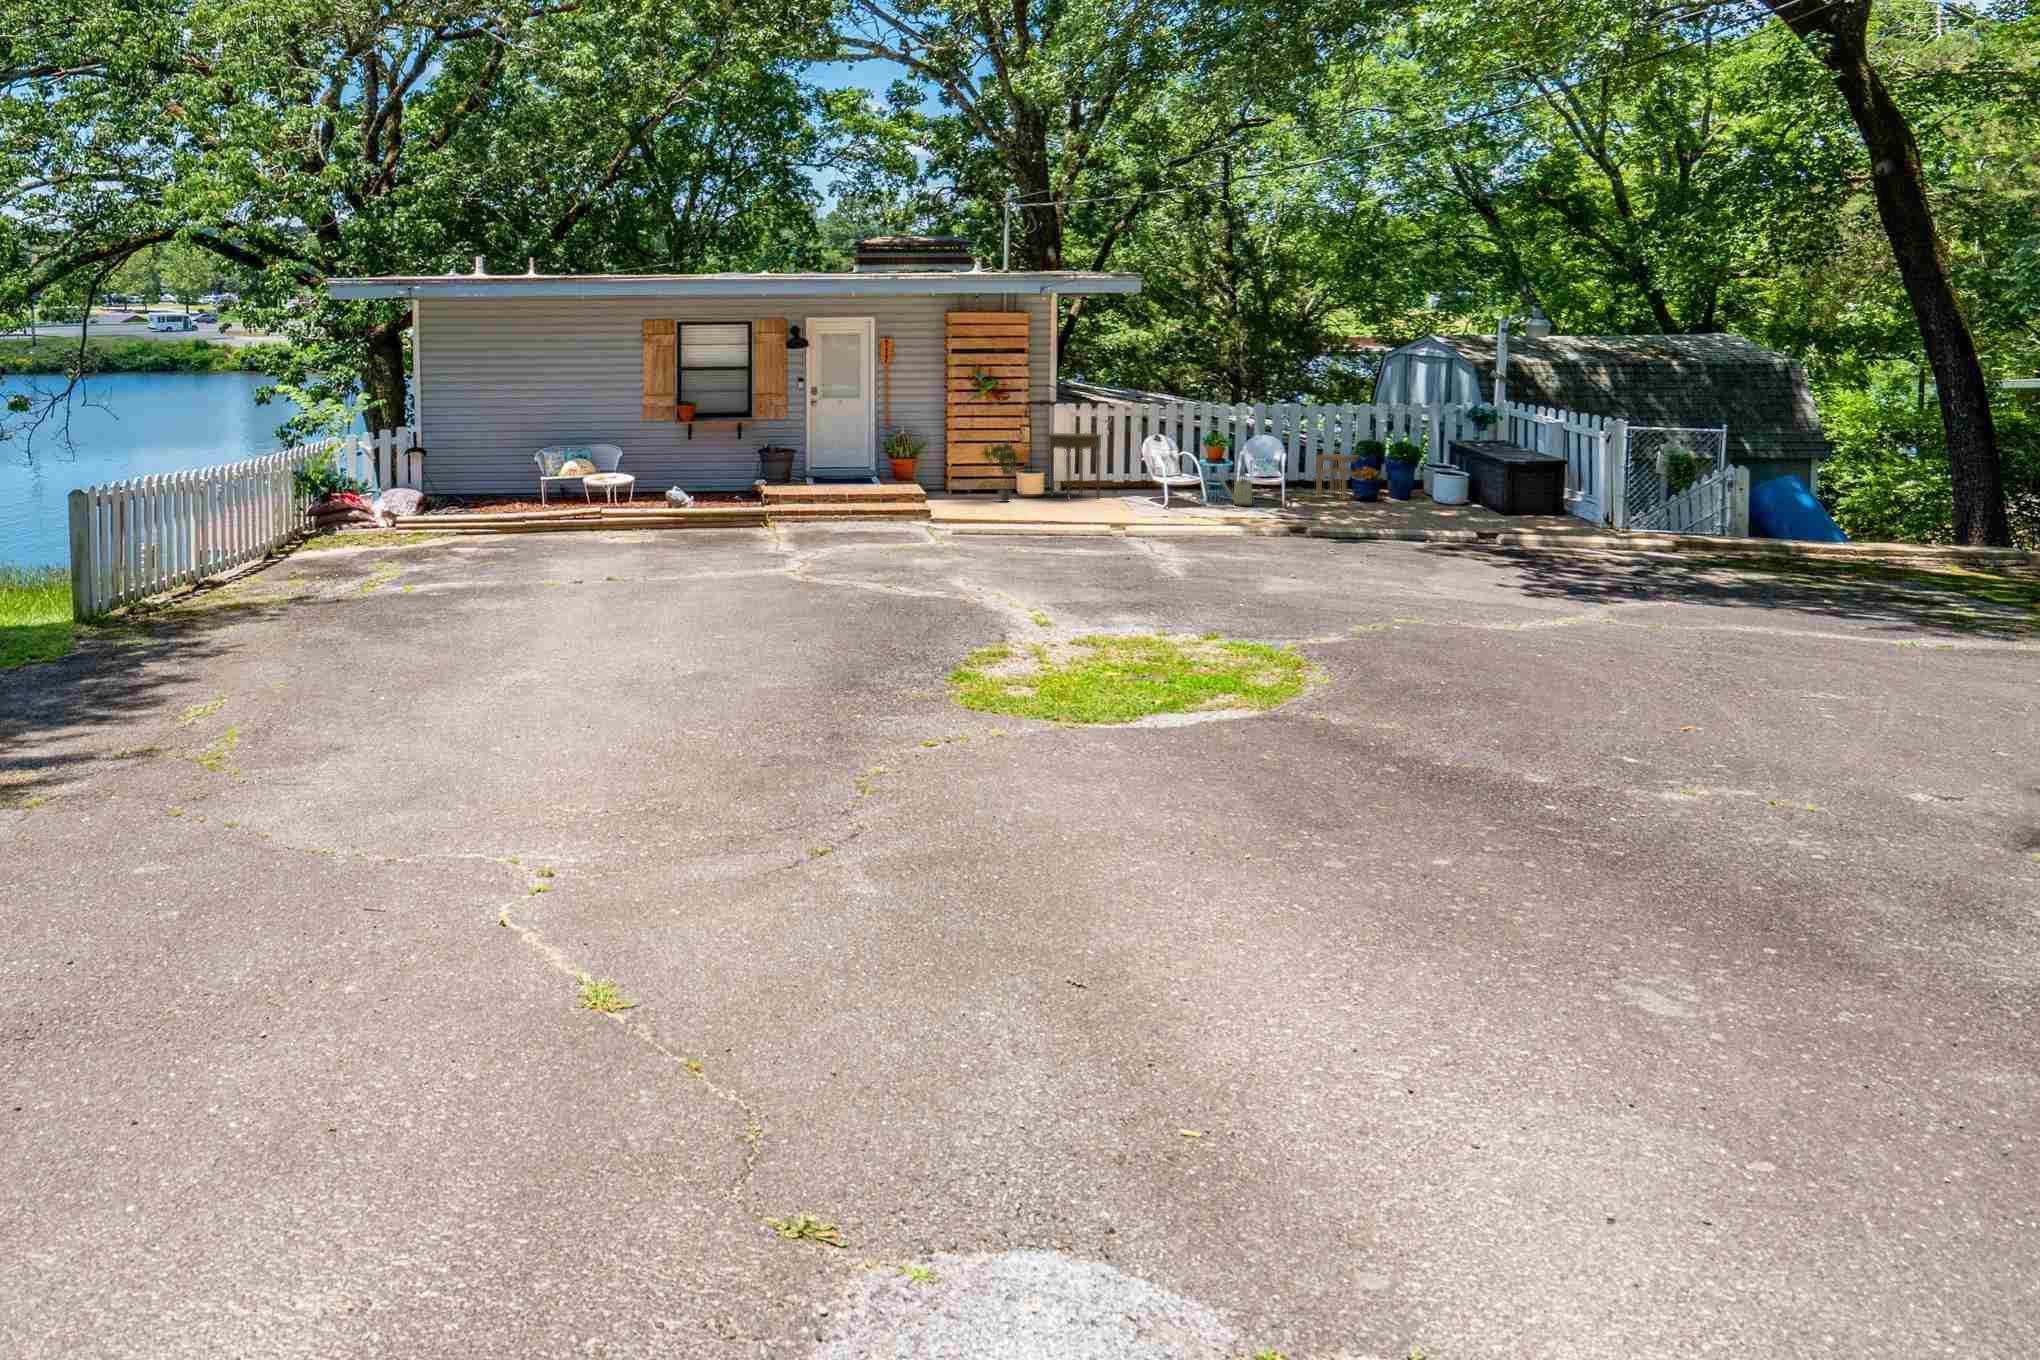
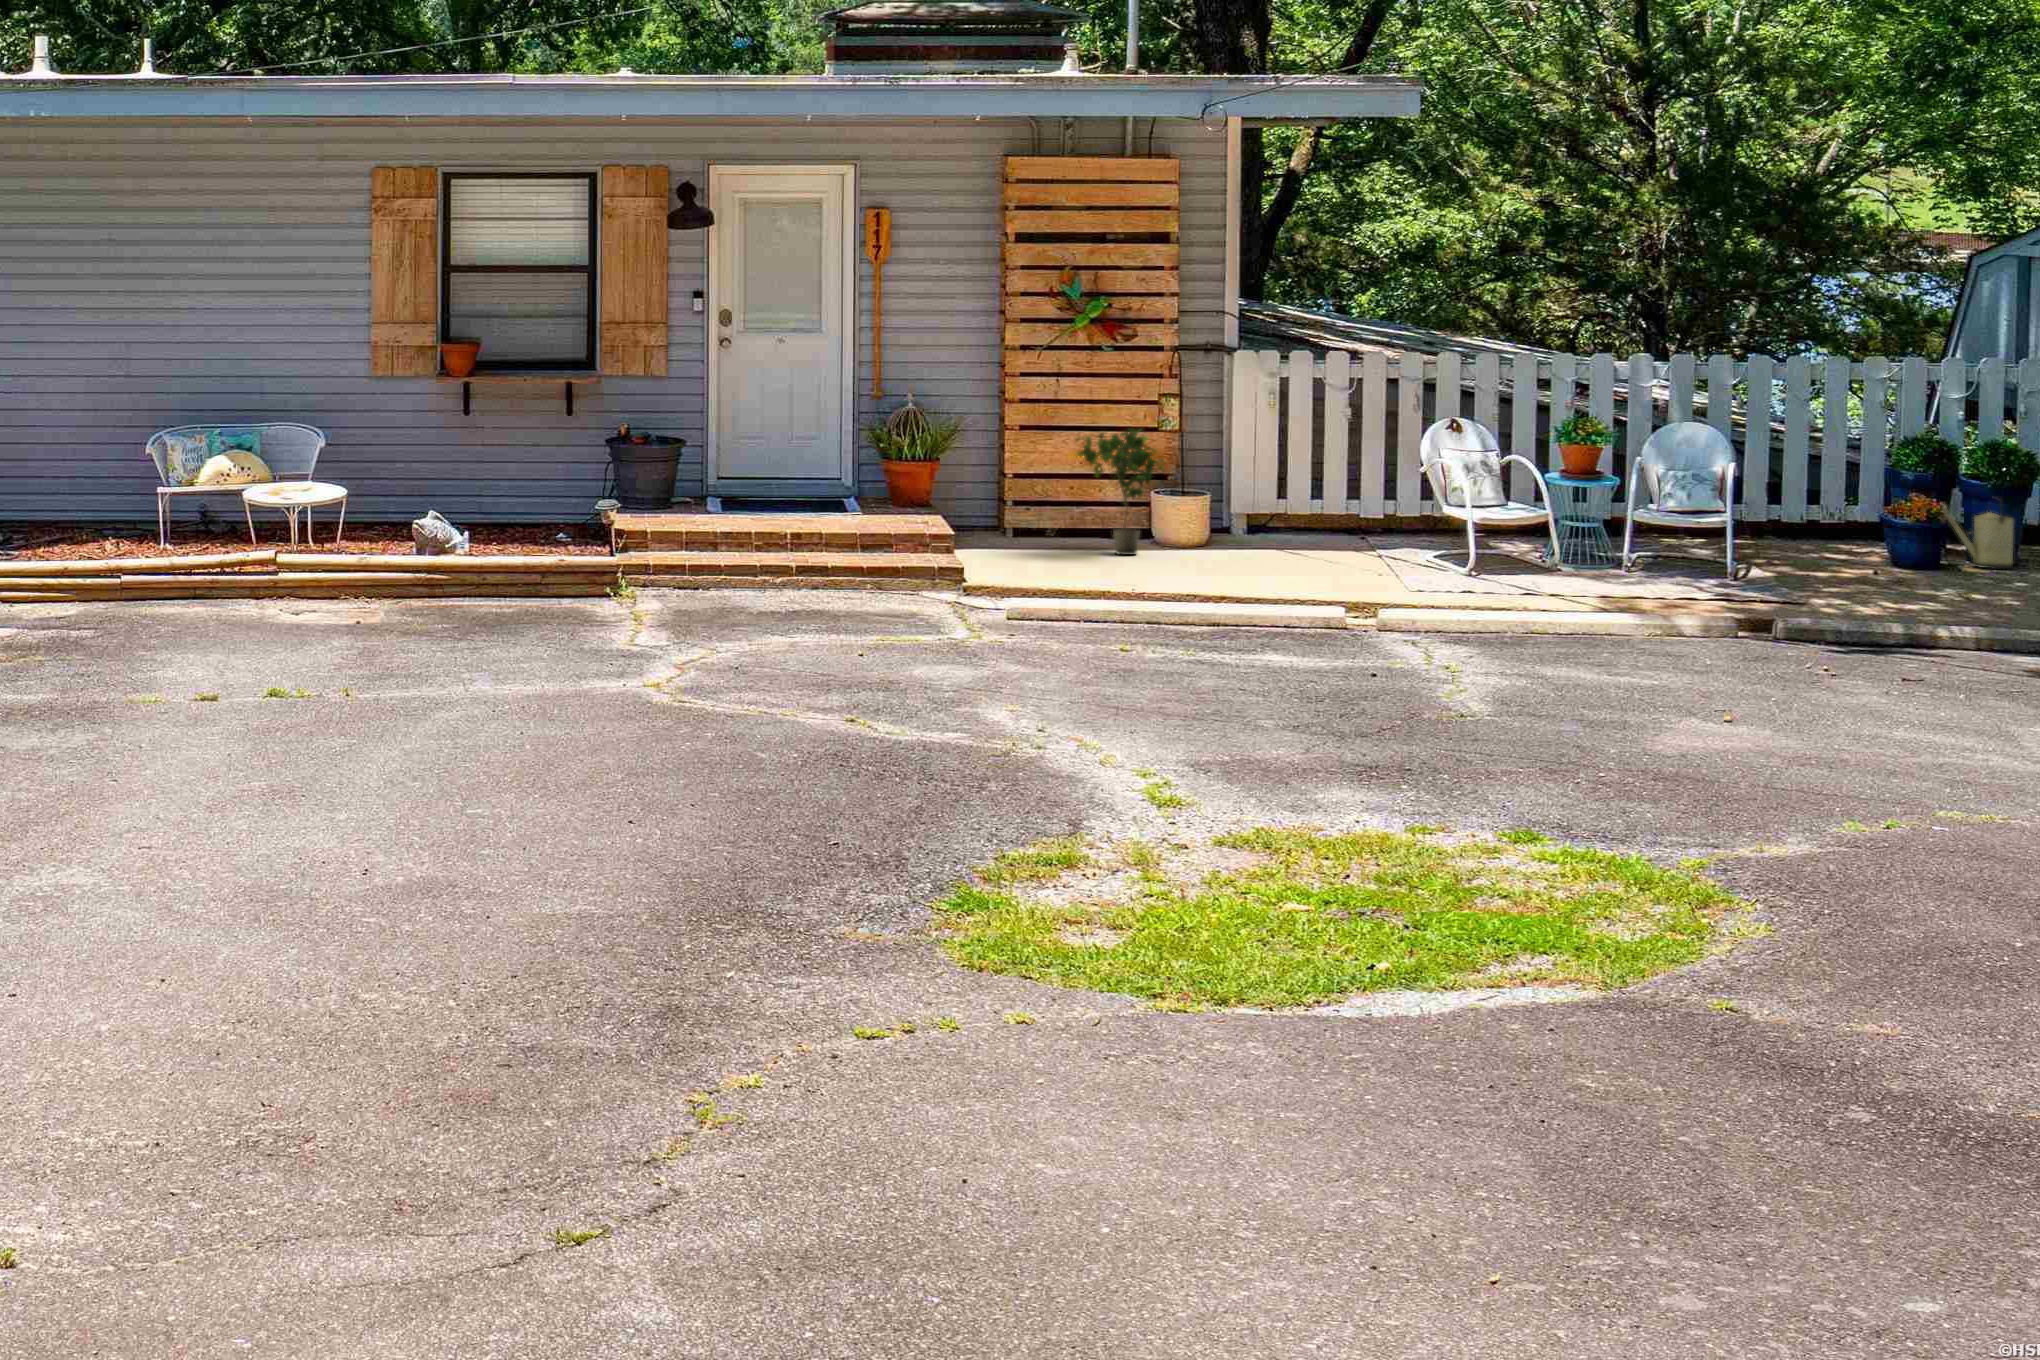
side table: present [1048,433,1102,499] -> none [1220,414,1339,553]
stool: present [1316,454,1357,499] -> none [1795,463,1892,560]
watering can: present [1216,475,1252,506] -> present [1943,506,2014,569]

